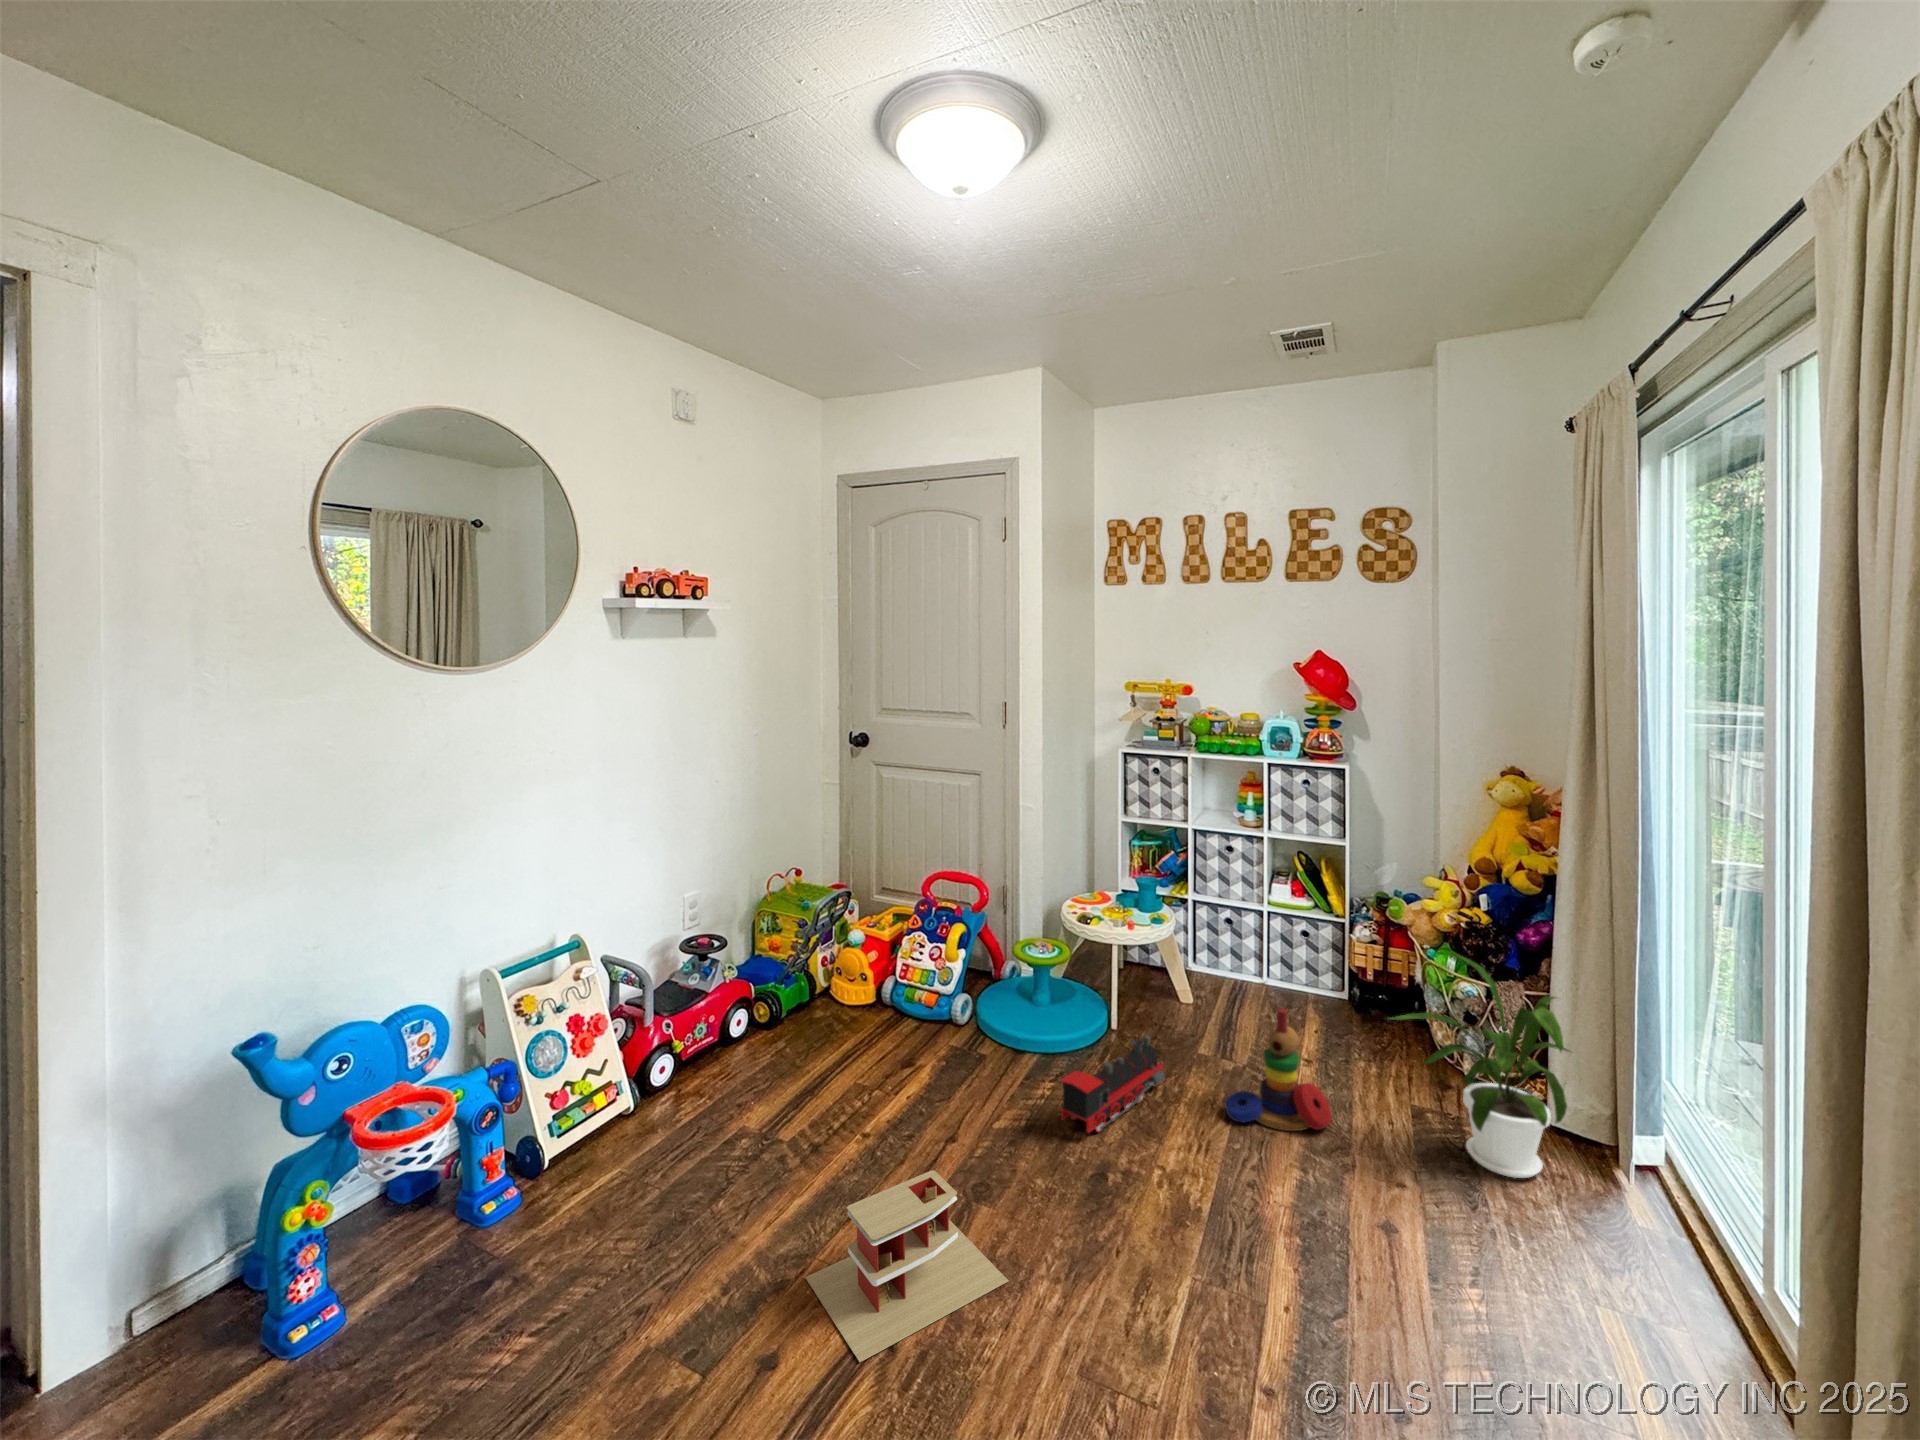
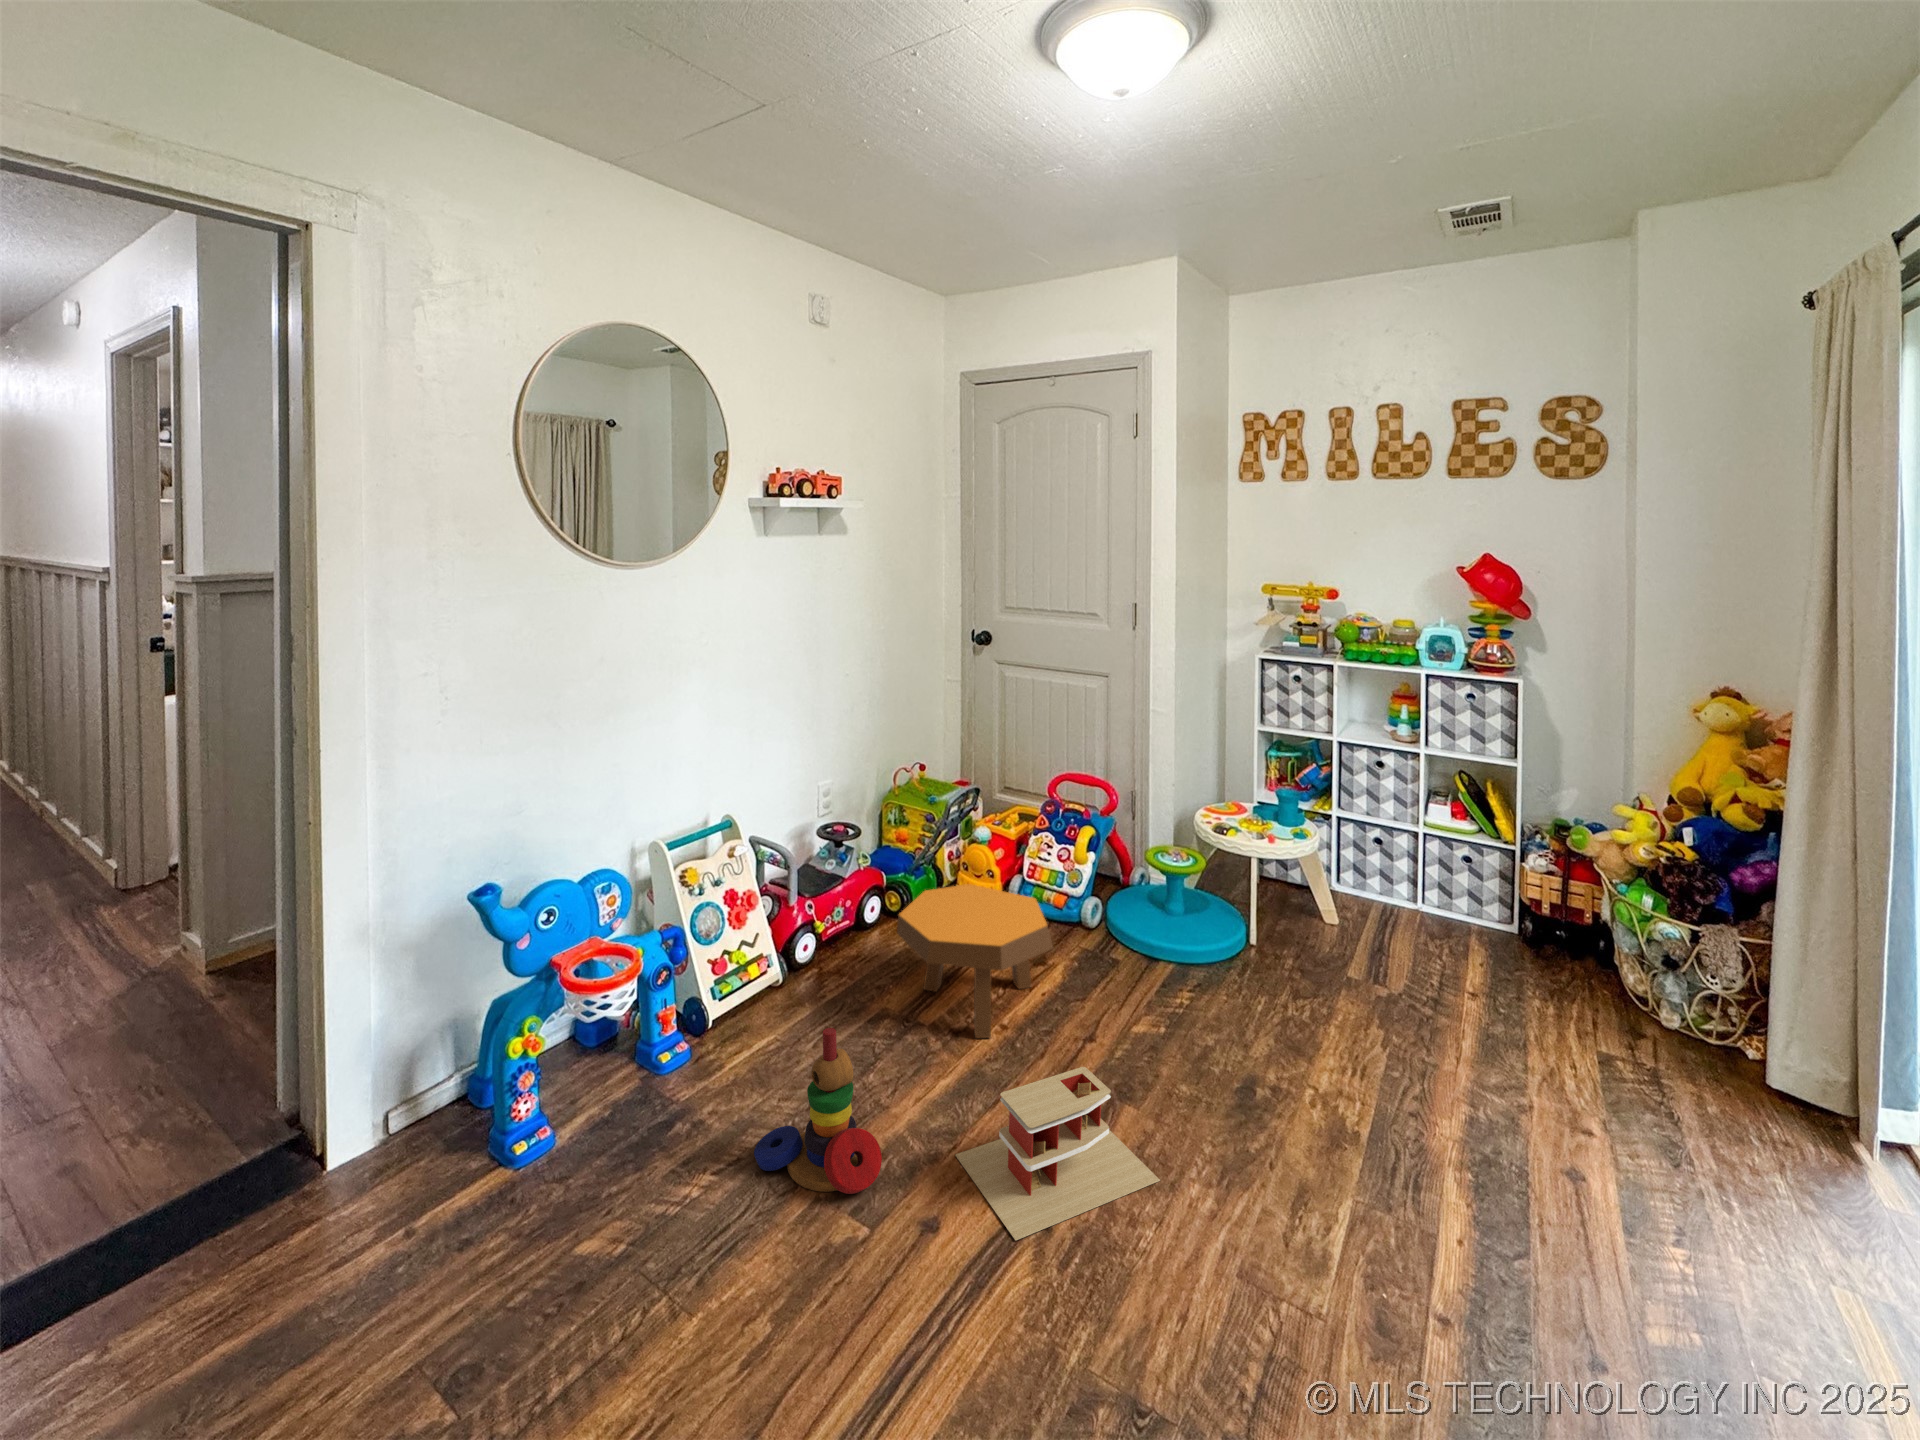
house plant: present [1387,953,1570,1178] -> none [1577,889,1816,1136]
footstool: none [757,990,913,1151] -> present [897,884,1053,1038]
stacking toy: present [1225,1009,1332,1131] -> present [754,1028,882,1194]
toy train: present [1060,1036,1165,1133] -> none [1204,953,1314,1045]

